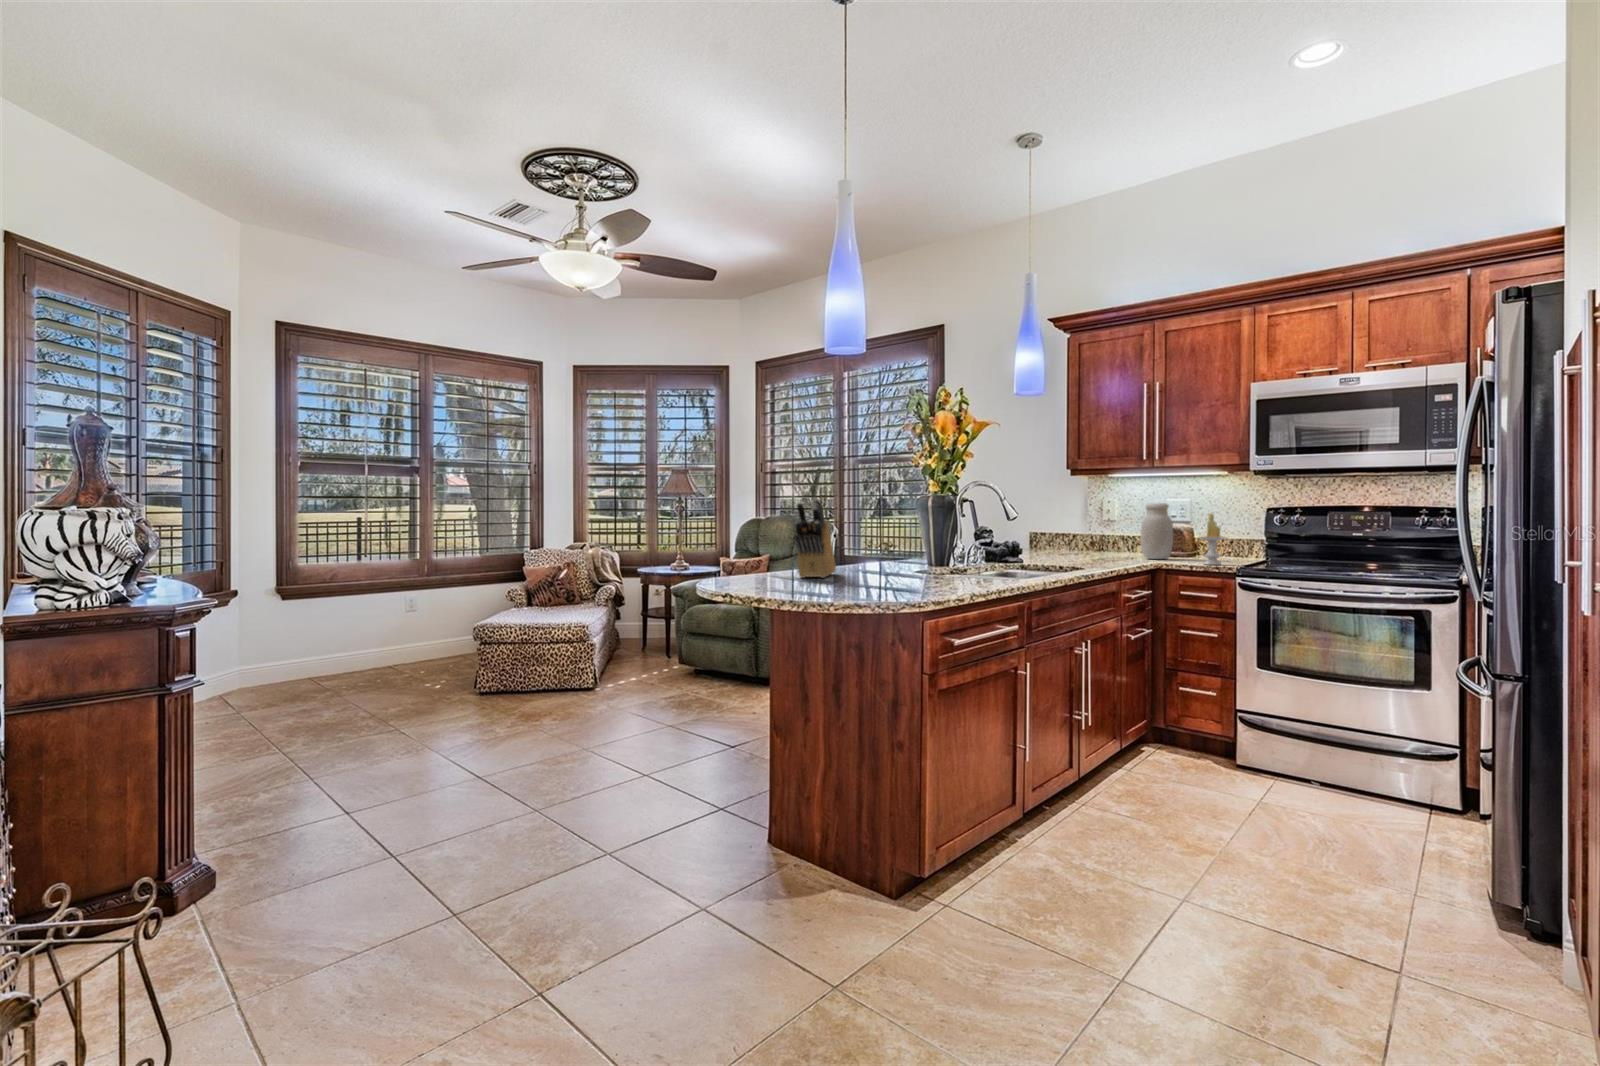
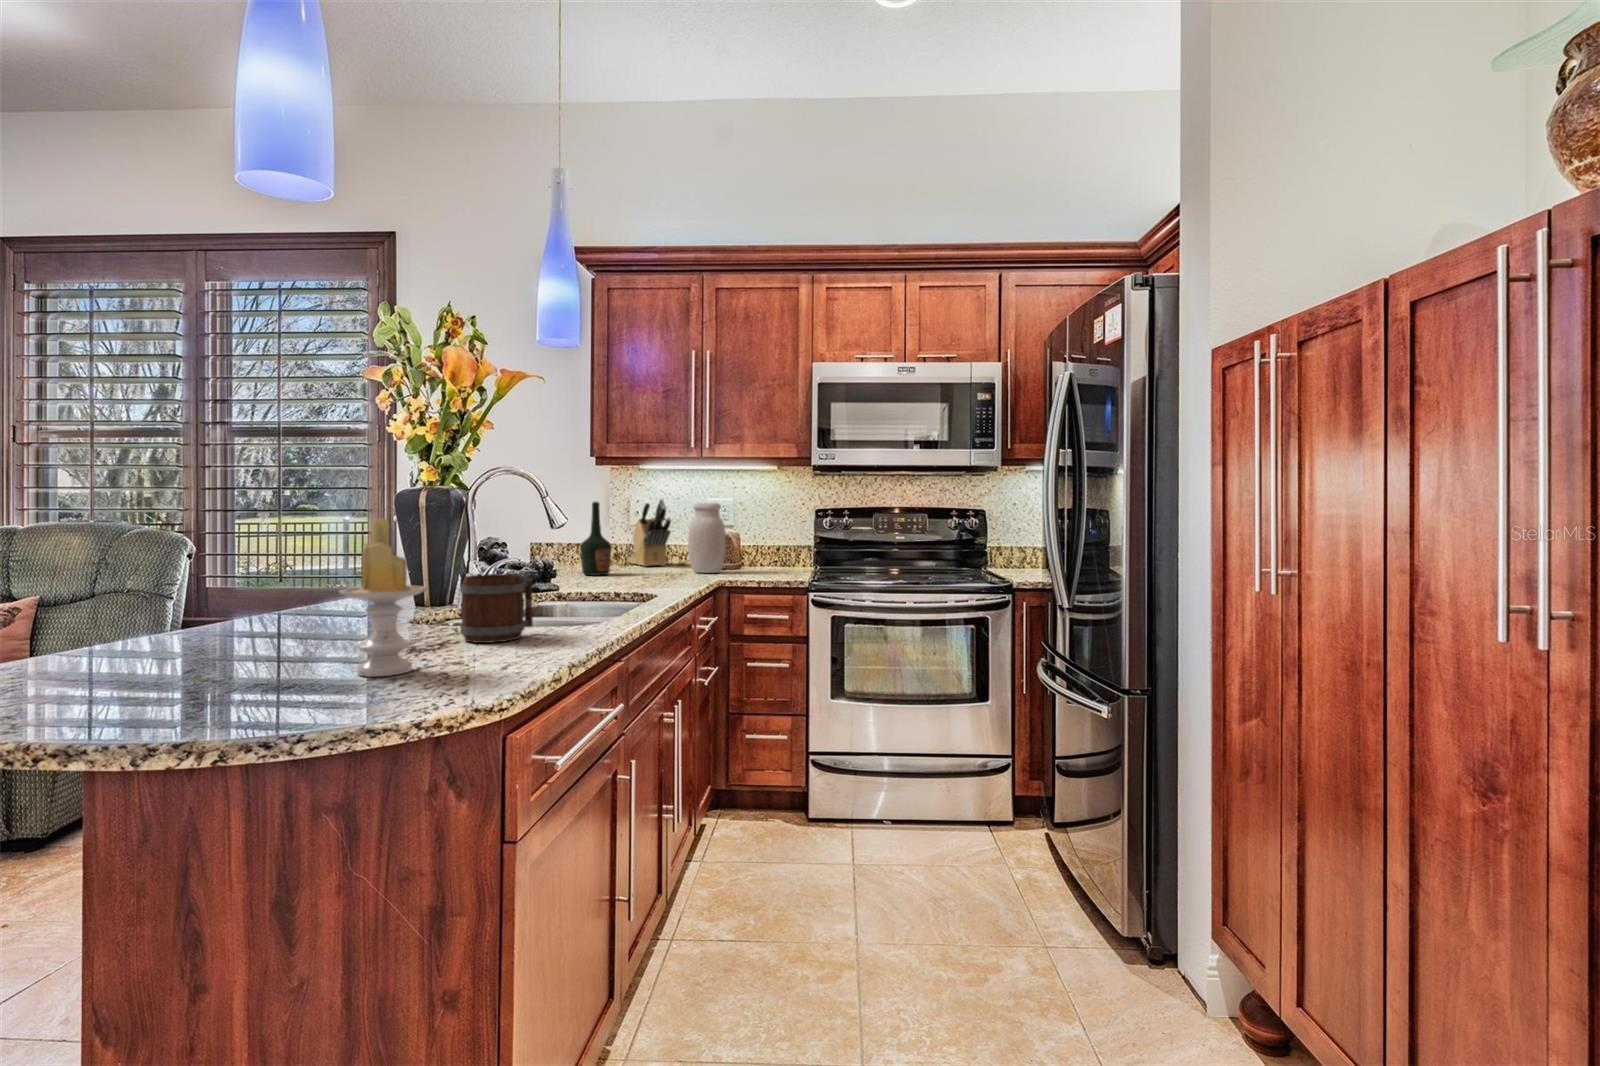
knife block: present [794,499,836,578] -> present [627,499,671,567]
bottle: none [1054,504,1078,558] -> present [580,502,612,576]
candle: present [1199,513,1226,565] -> present [339,518,428,677]
mug: none [940,545,979,580] -> present [460,574,533,643]

